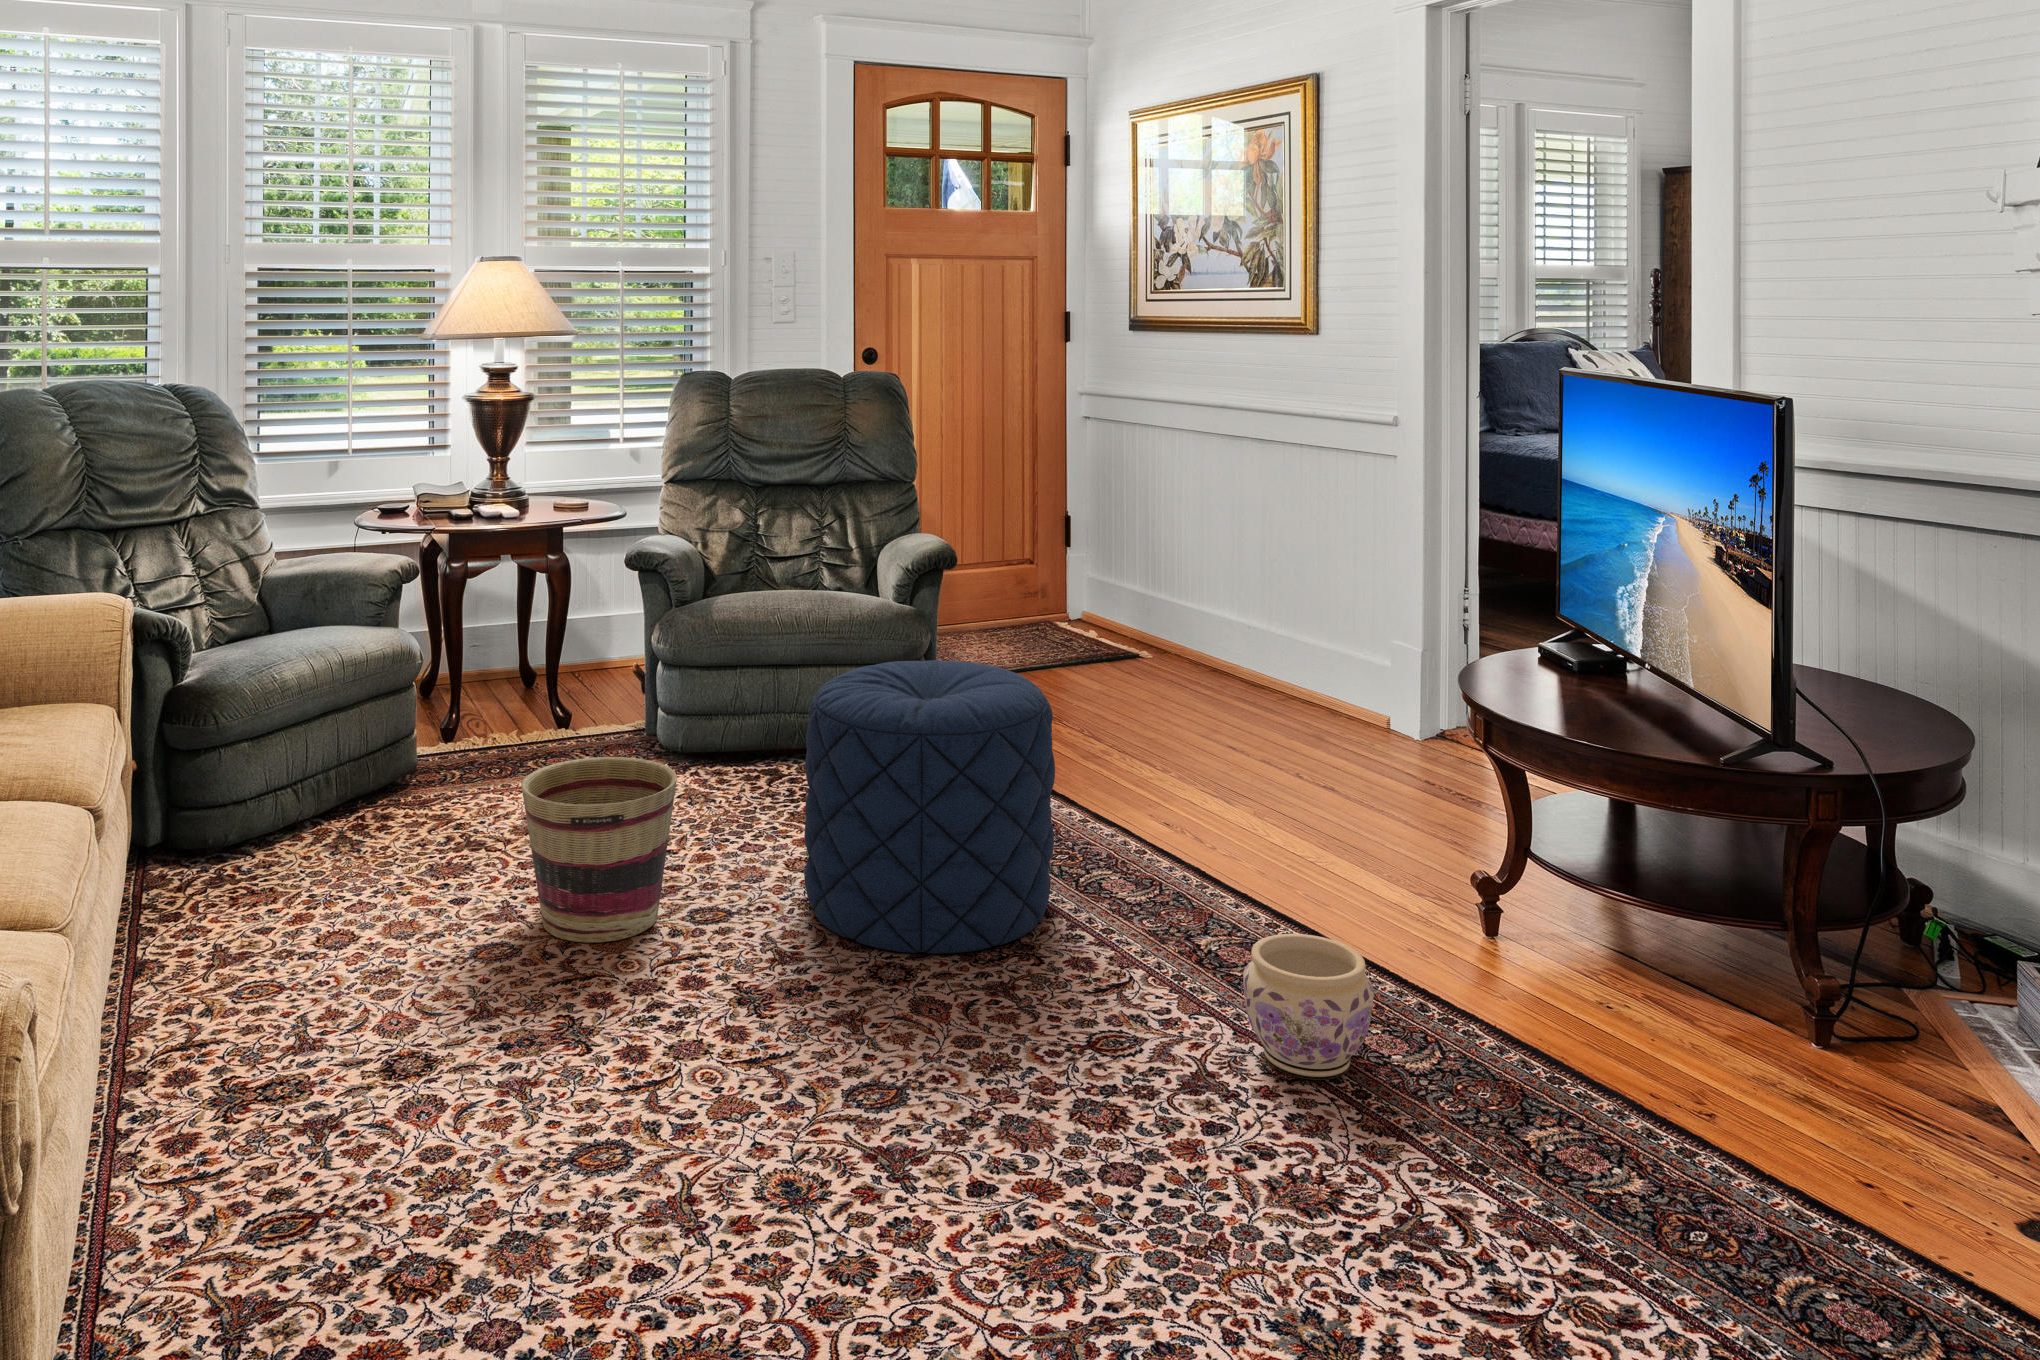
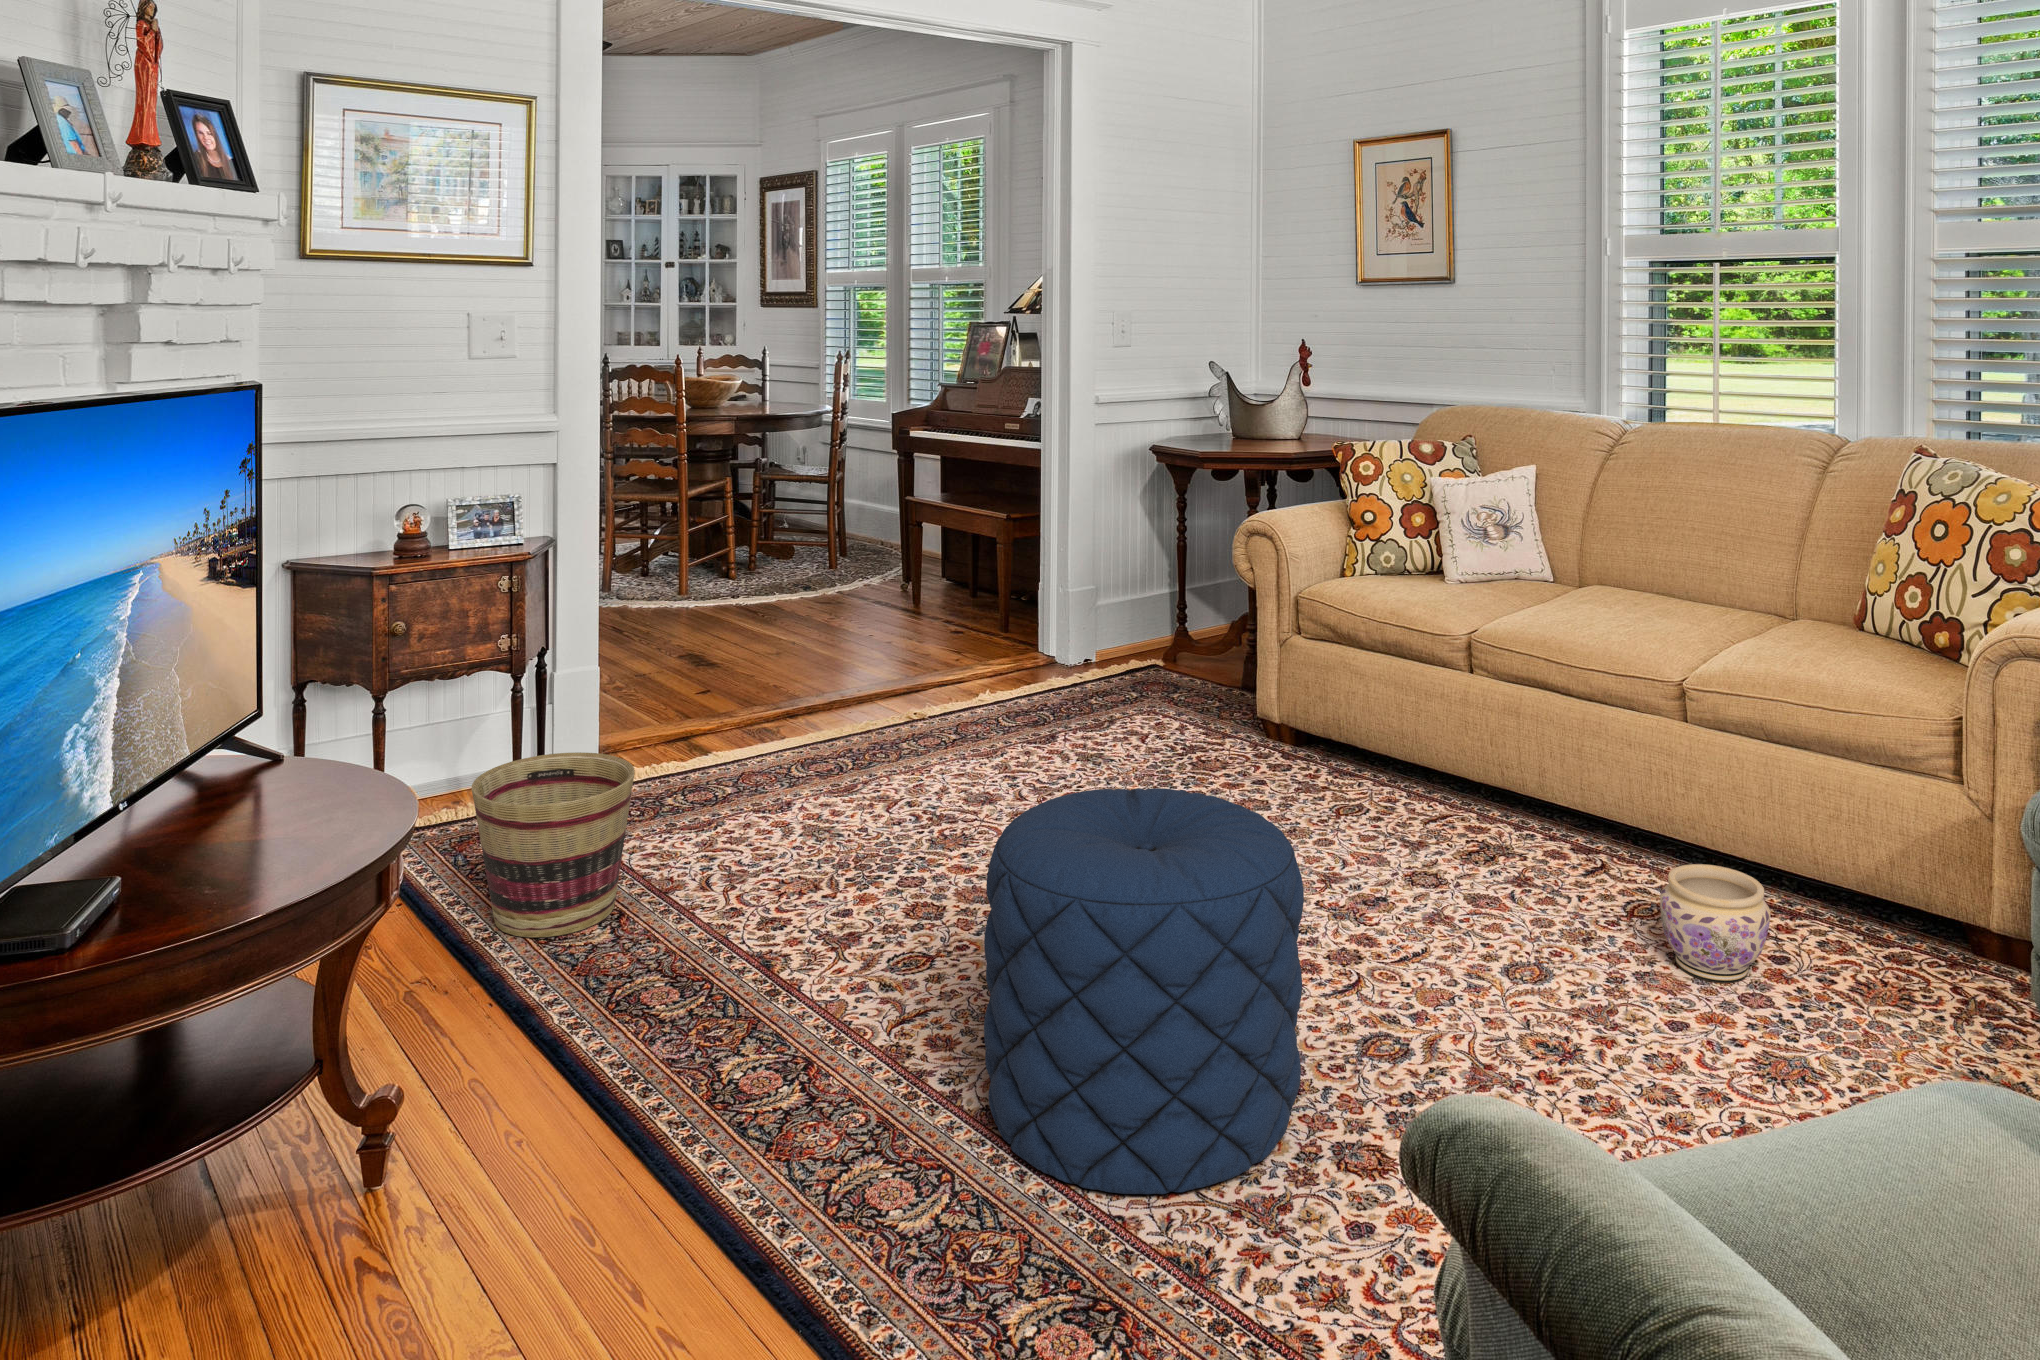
basket: present [521,757,677,943] -> present [471,752,635,937]
planter: present [1243,934,1374,1080] -> present [1660,864,1771,983]

